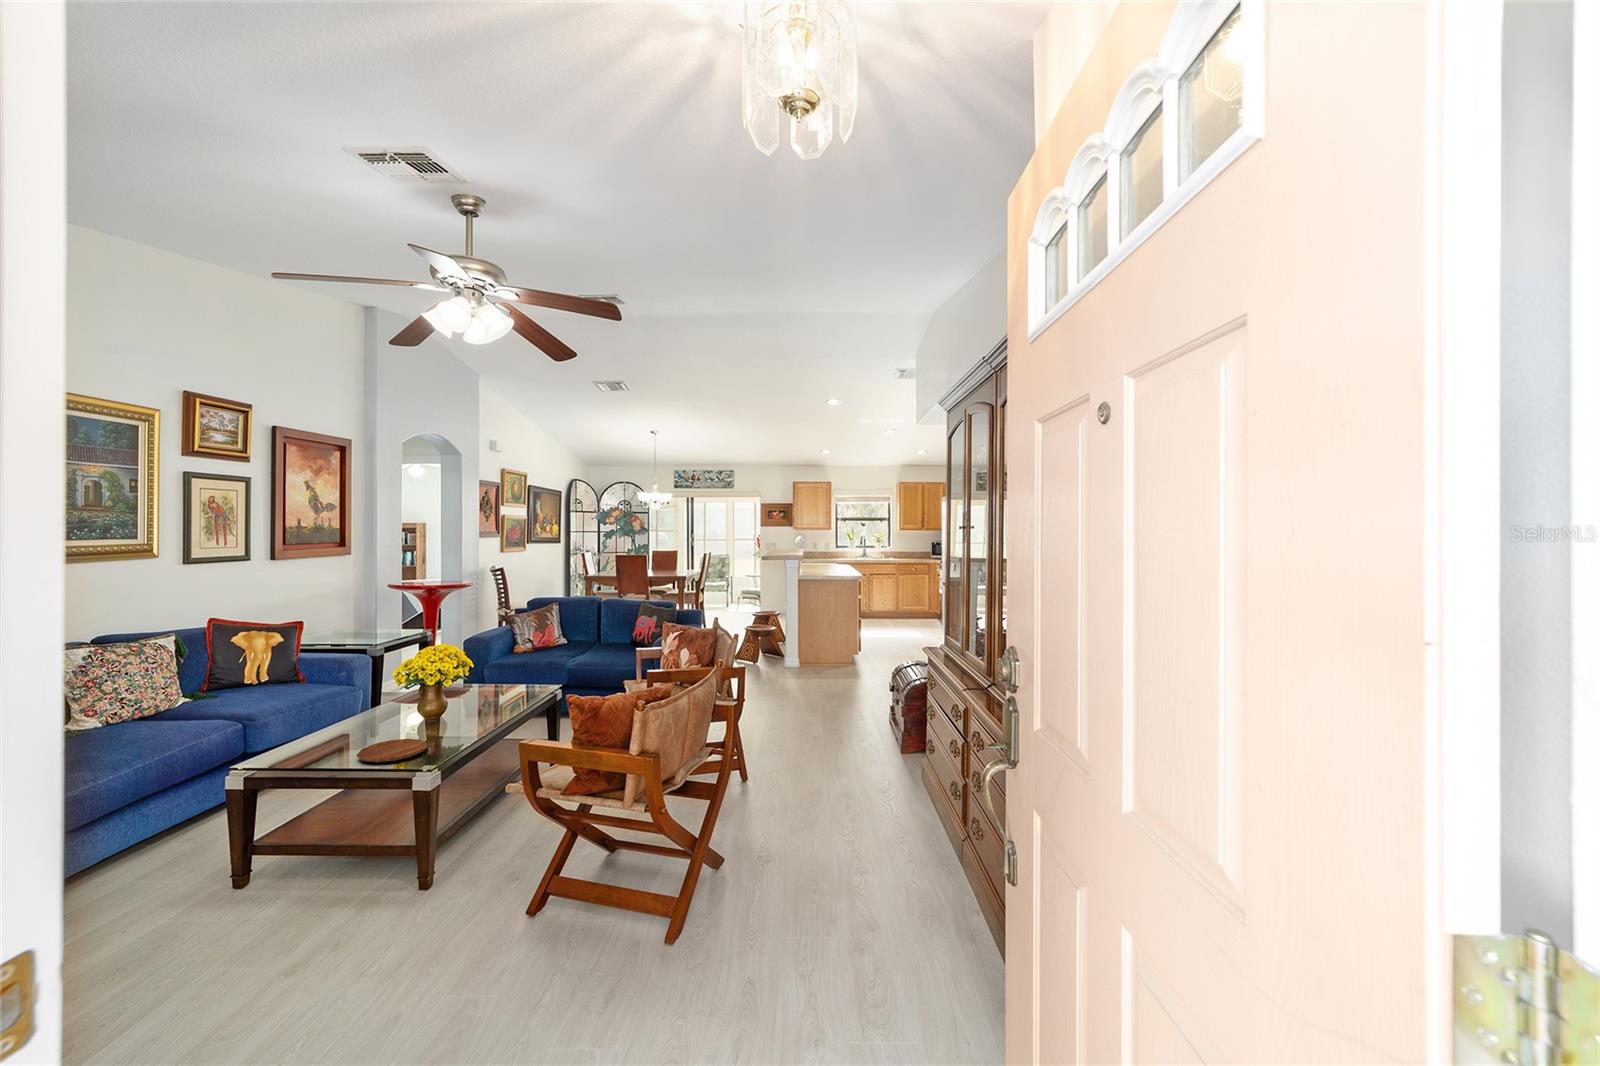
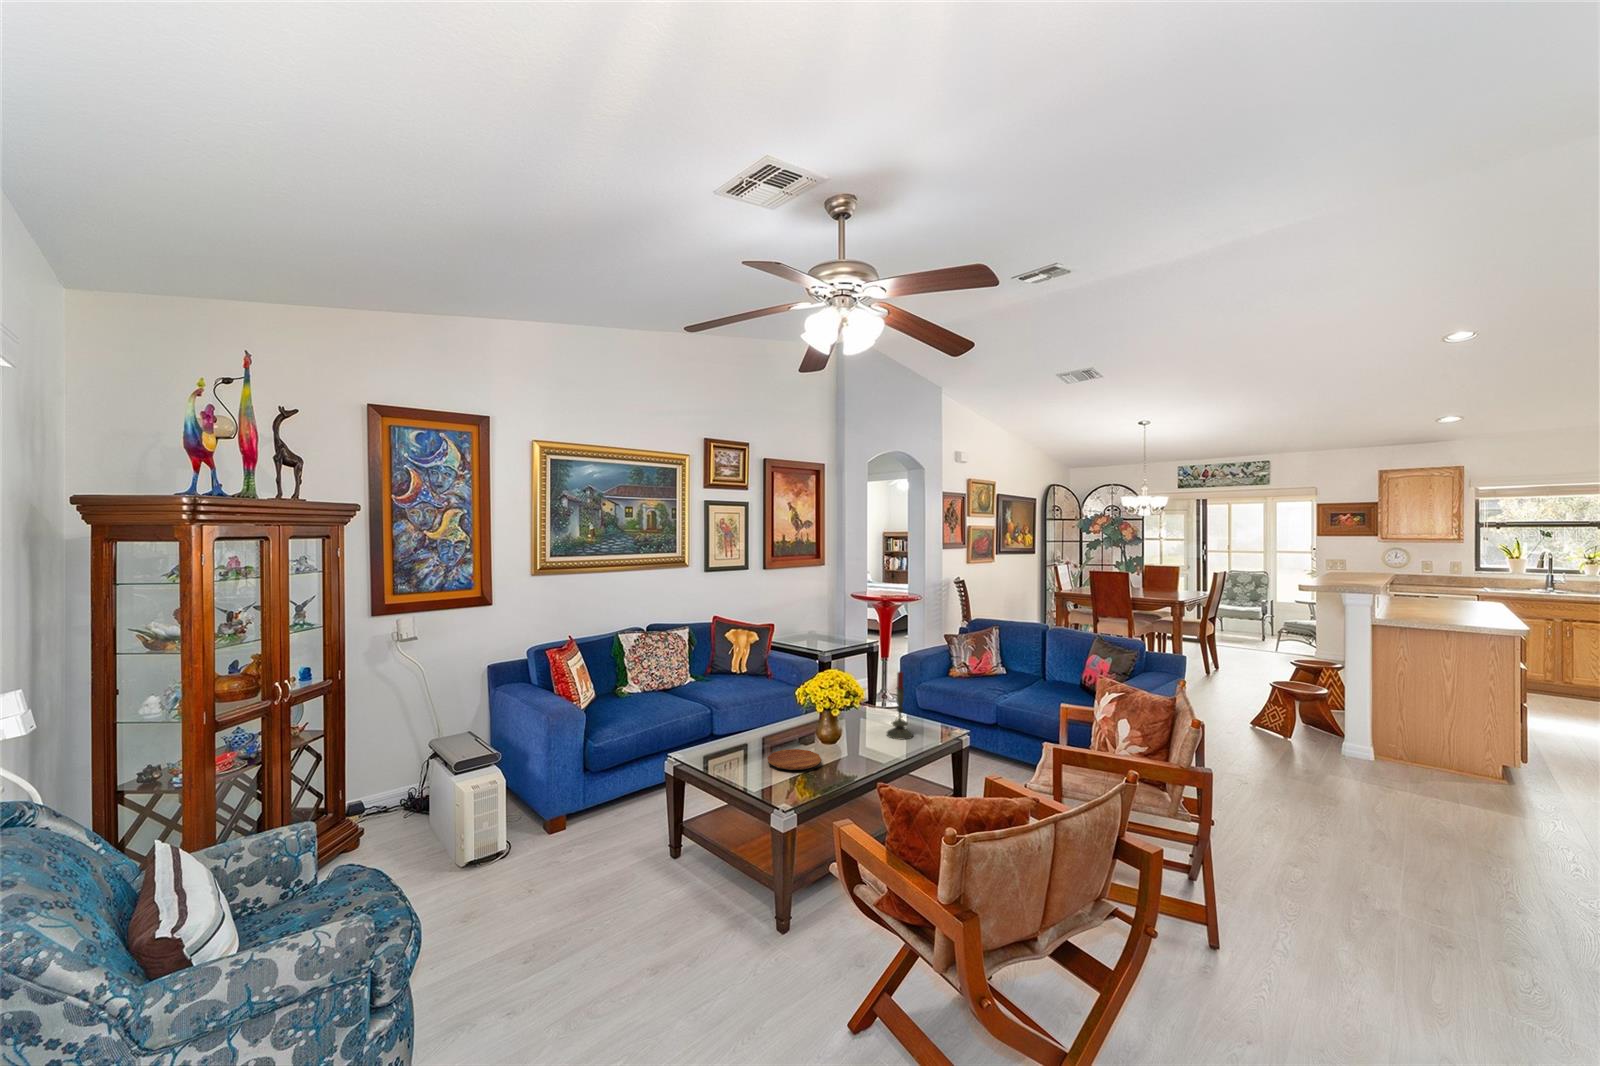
candle: none [482,643,510,713] -> present [887,672,913,740]

